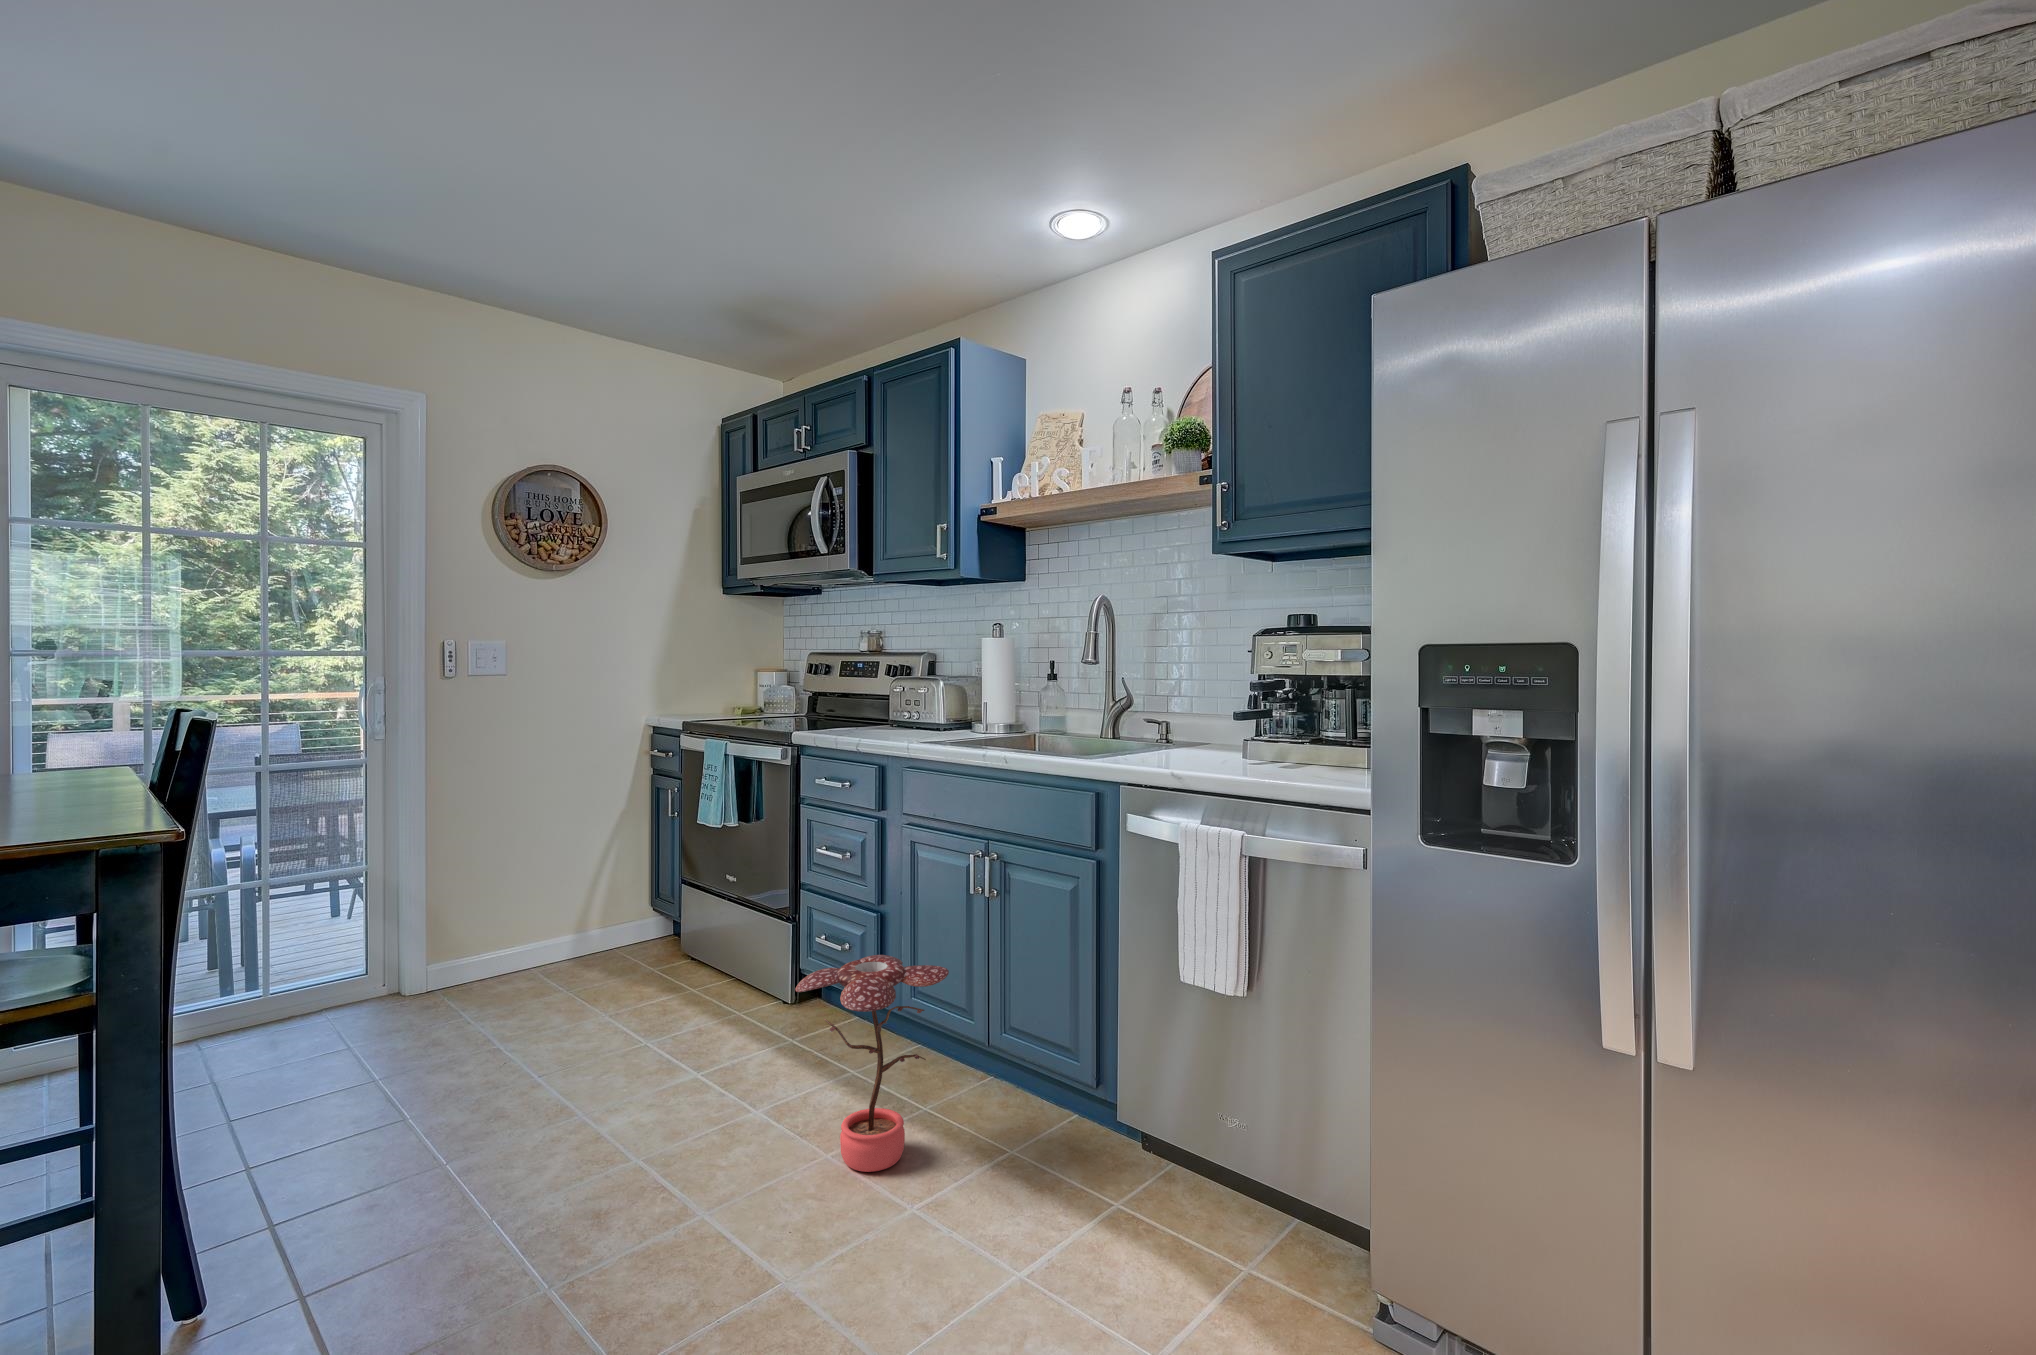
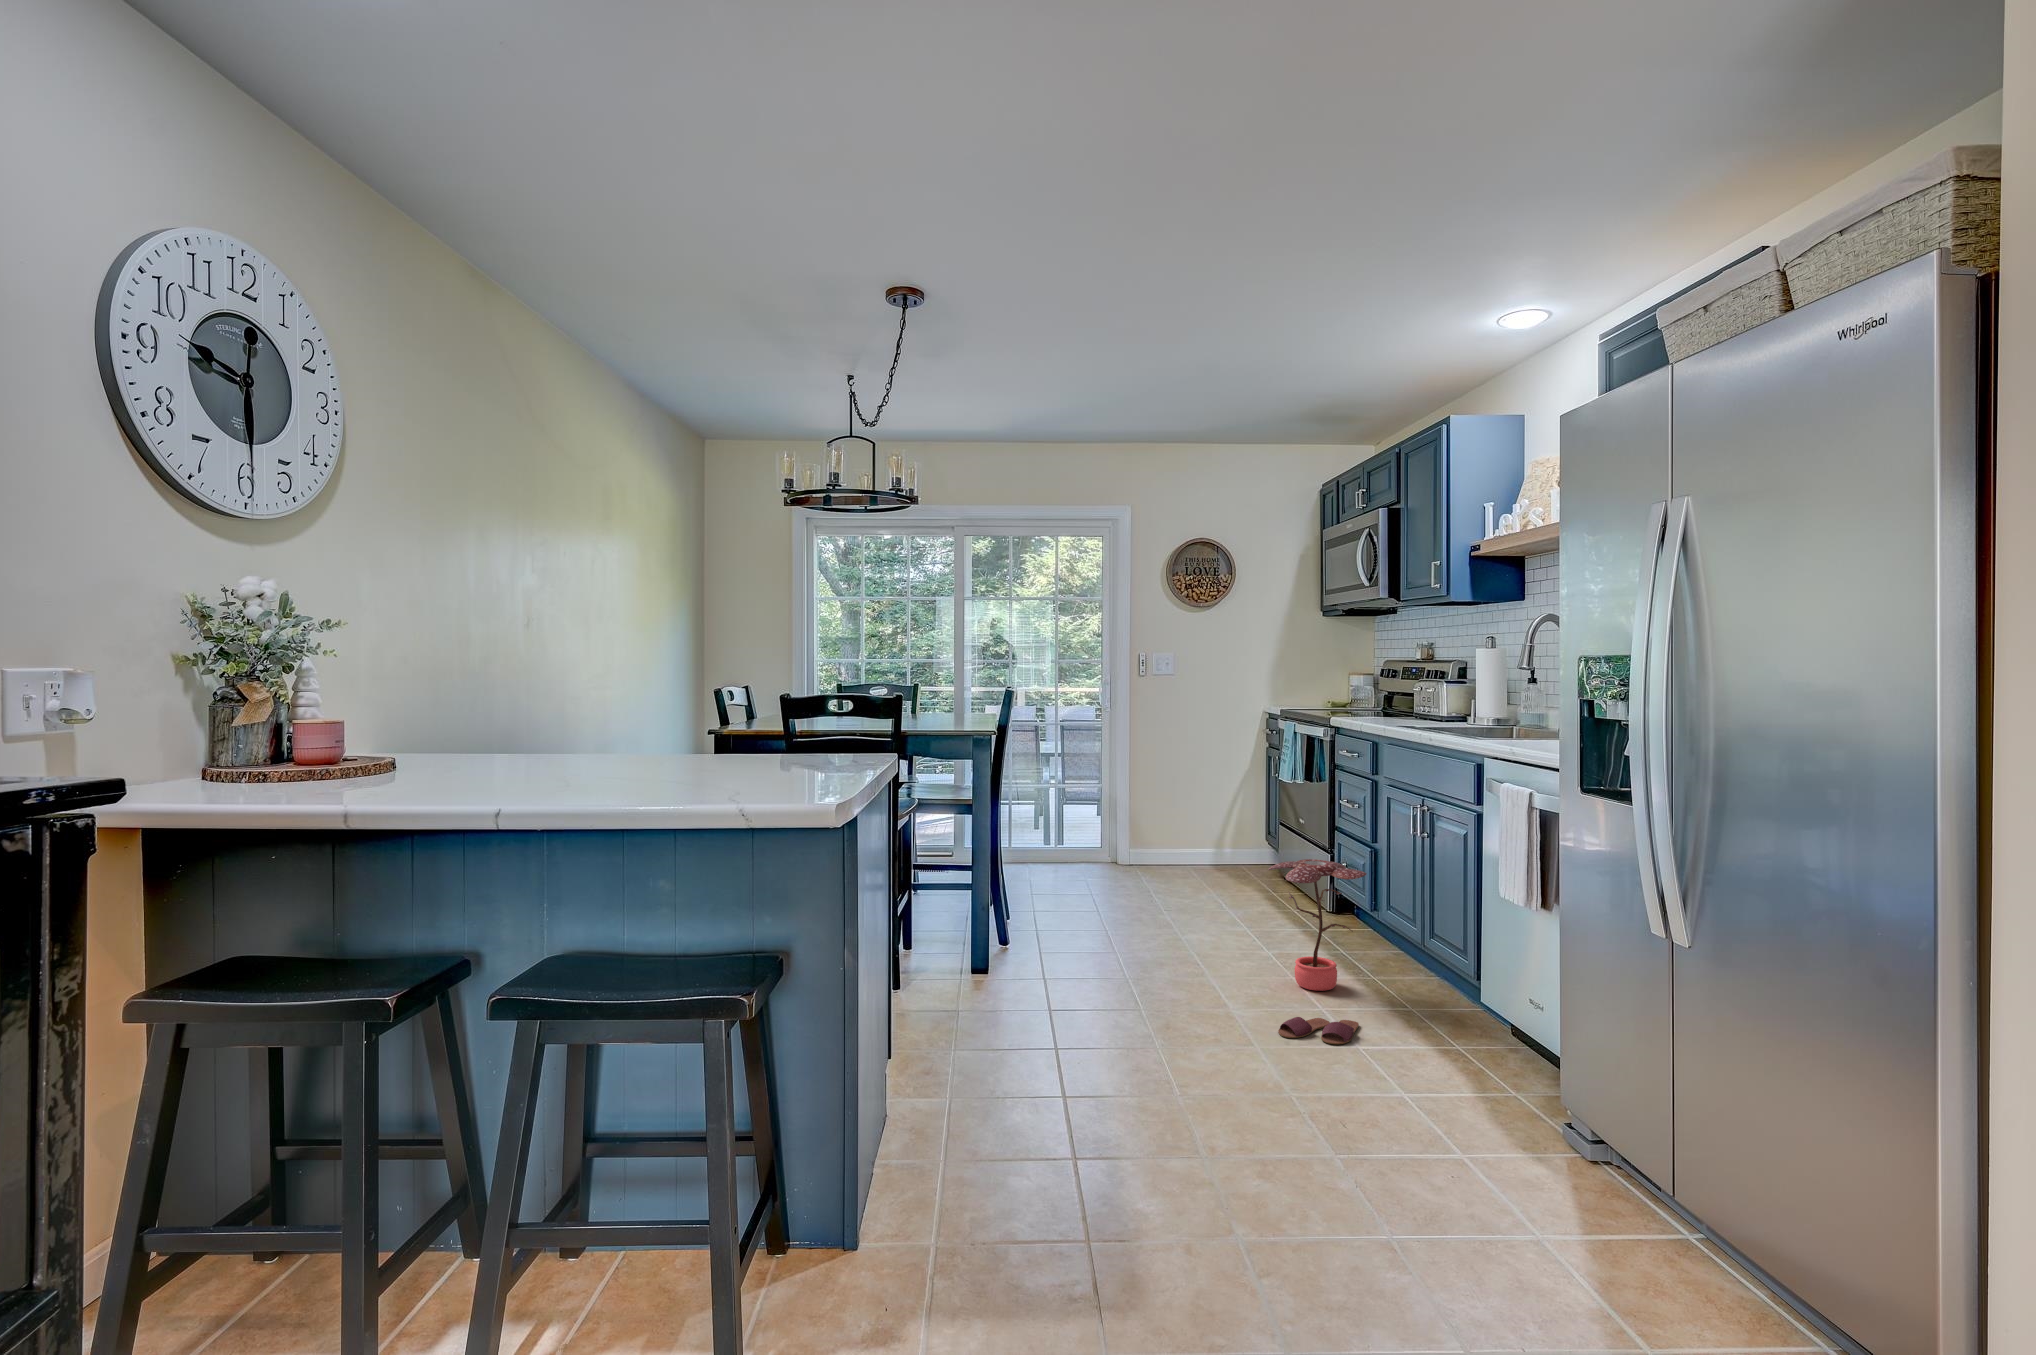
slippers: none [895,1220,1007,1311] -> present [1278,1017,1359,1044]

